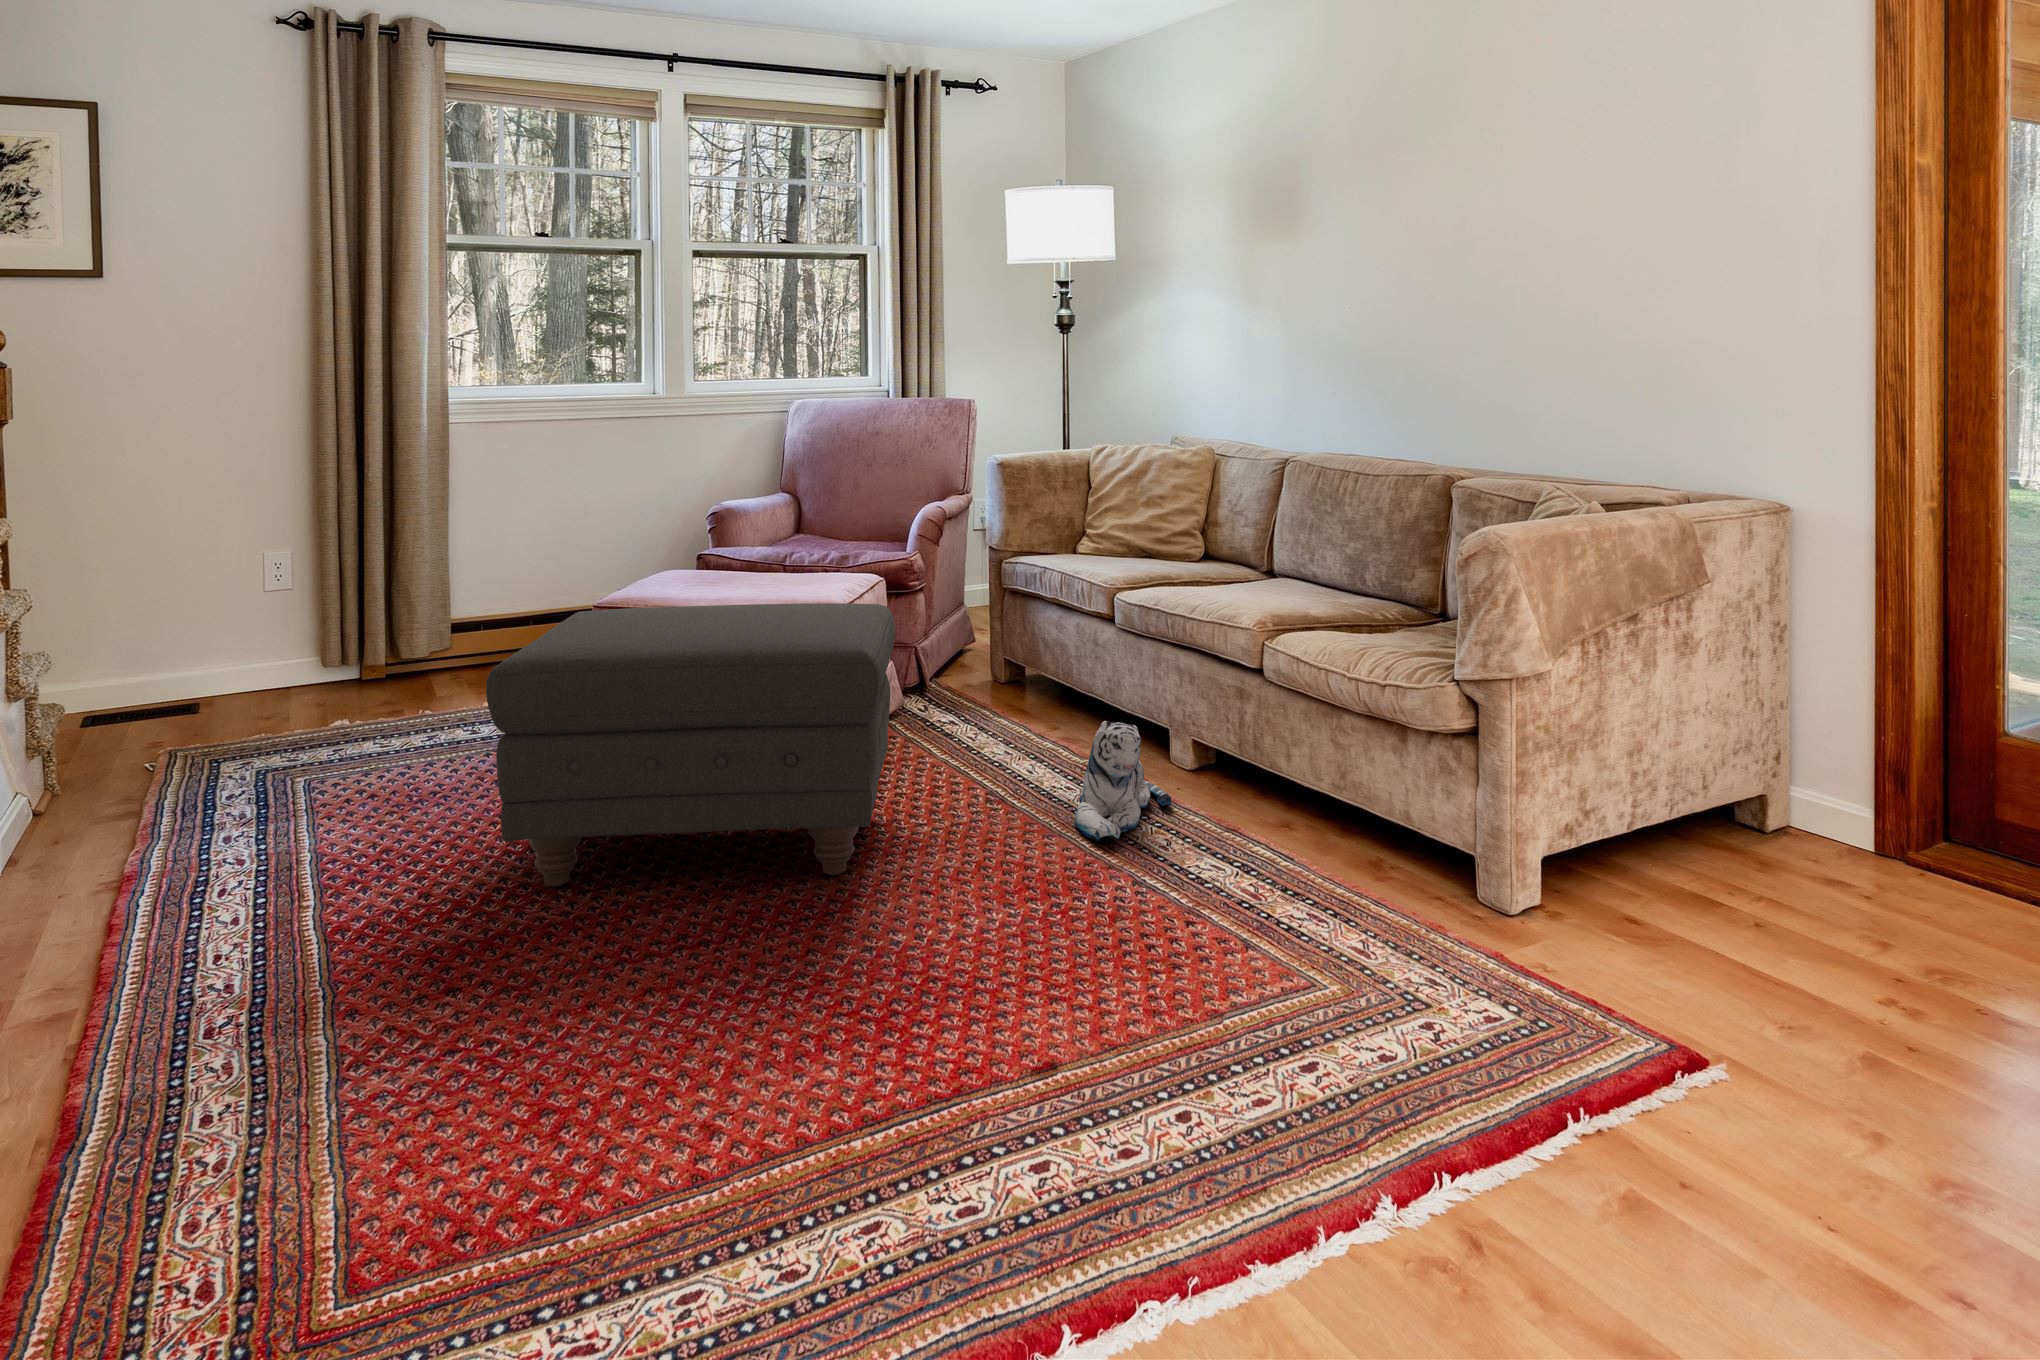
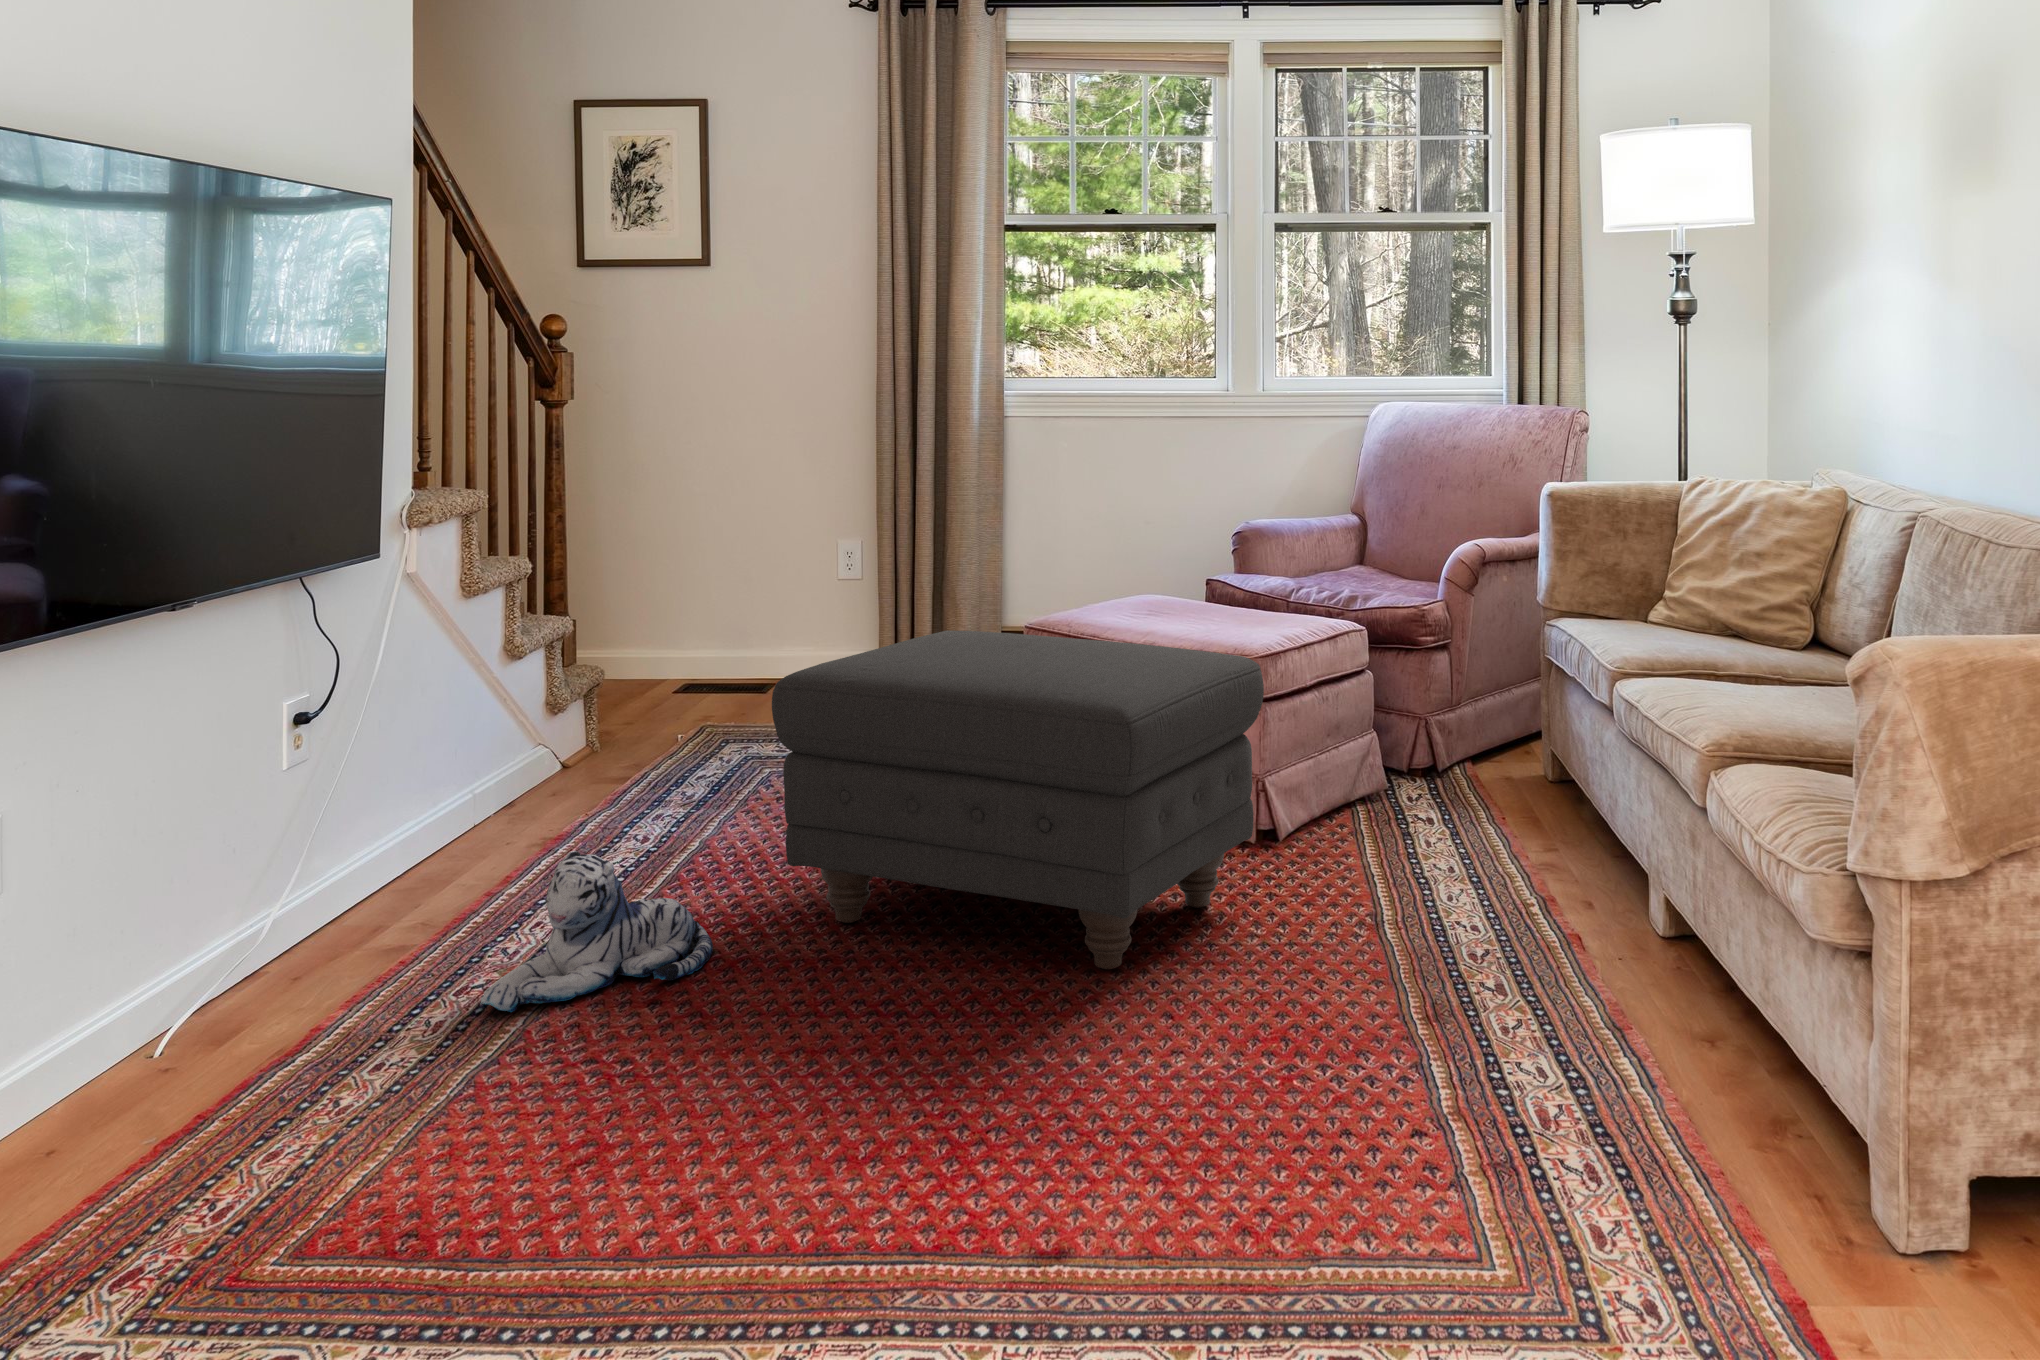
plush toy: present [1075,721,1172,841] -> present [480,851,713,1012]

